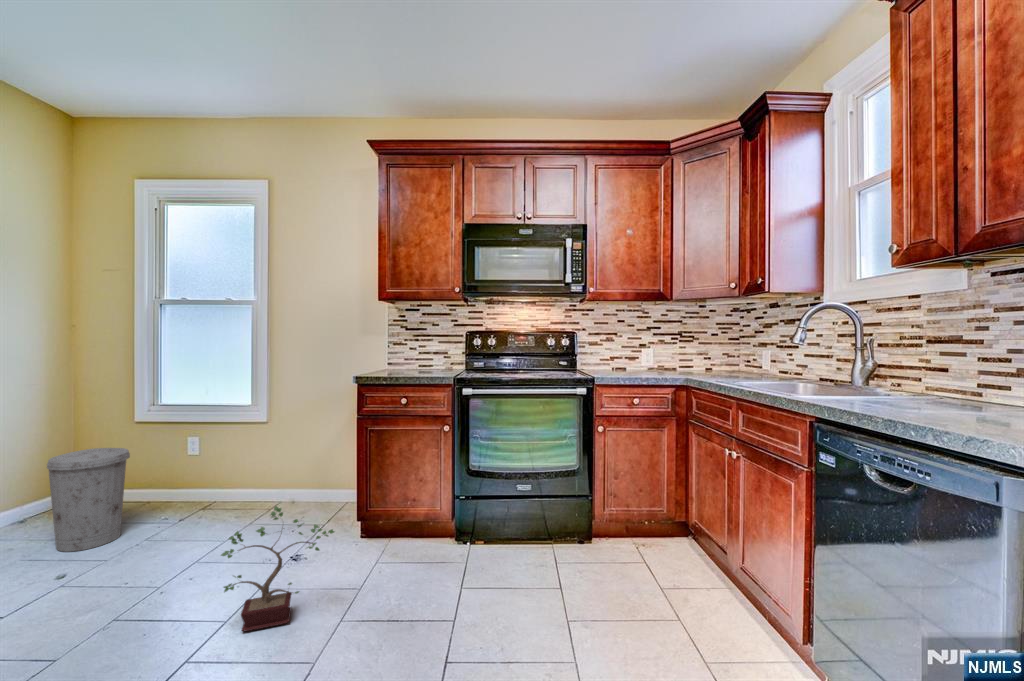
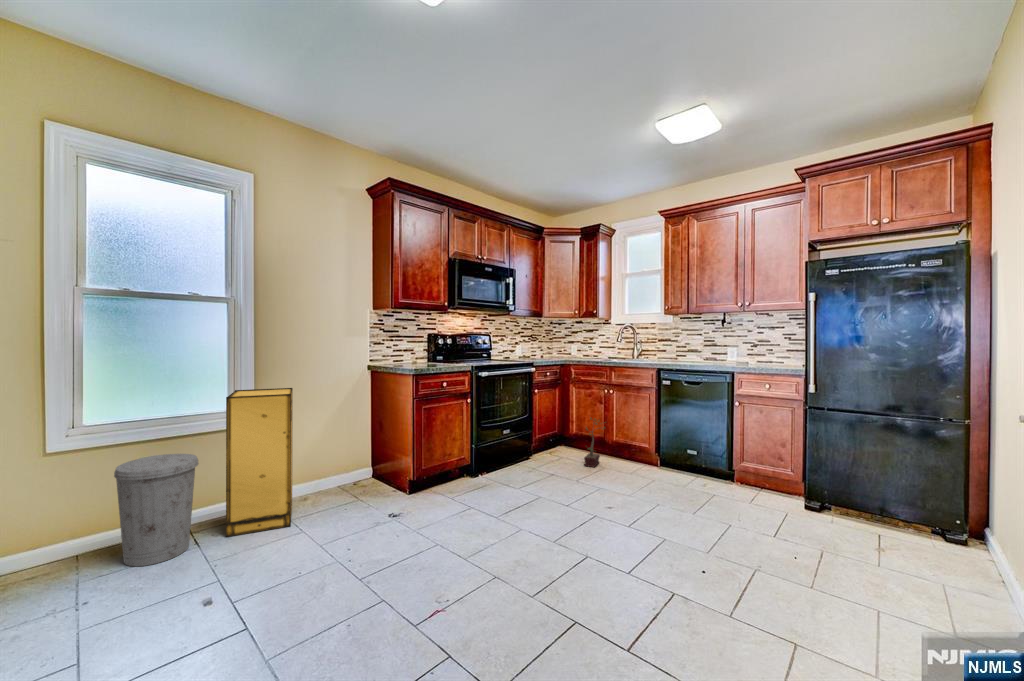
storage cabinet: none [137,392,236,552] -> present [226,388,293,537]
potted plant: present [221,506,334,631] -> present [584,418,605,467]

